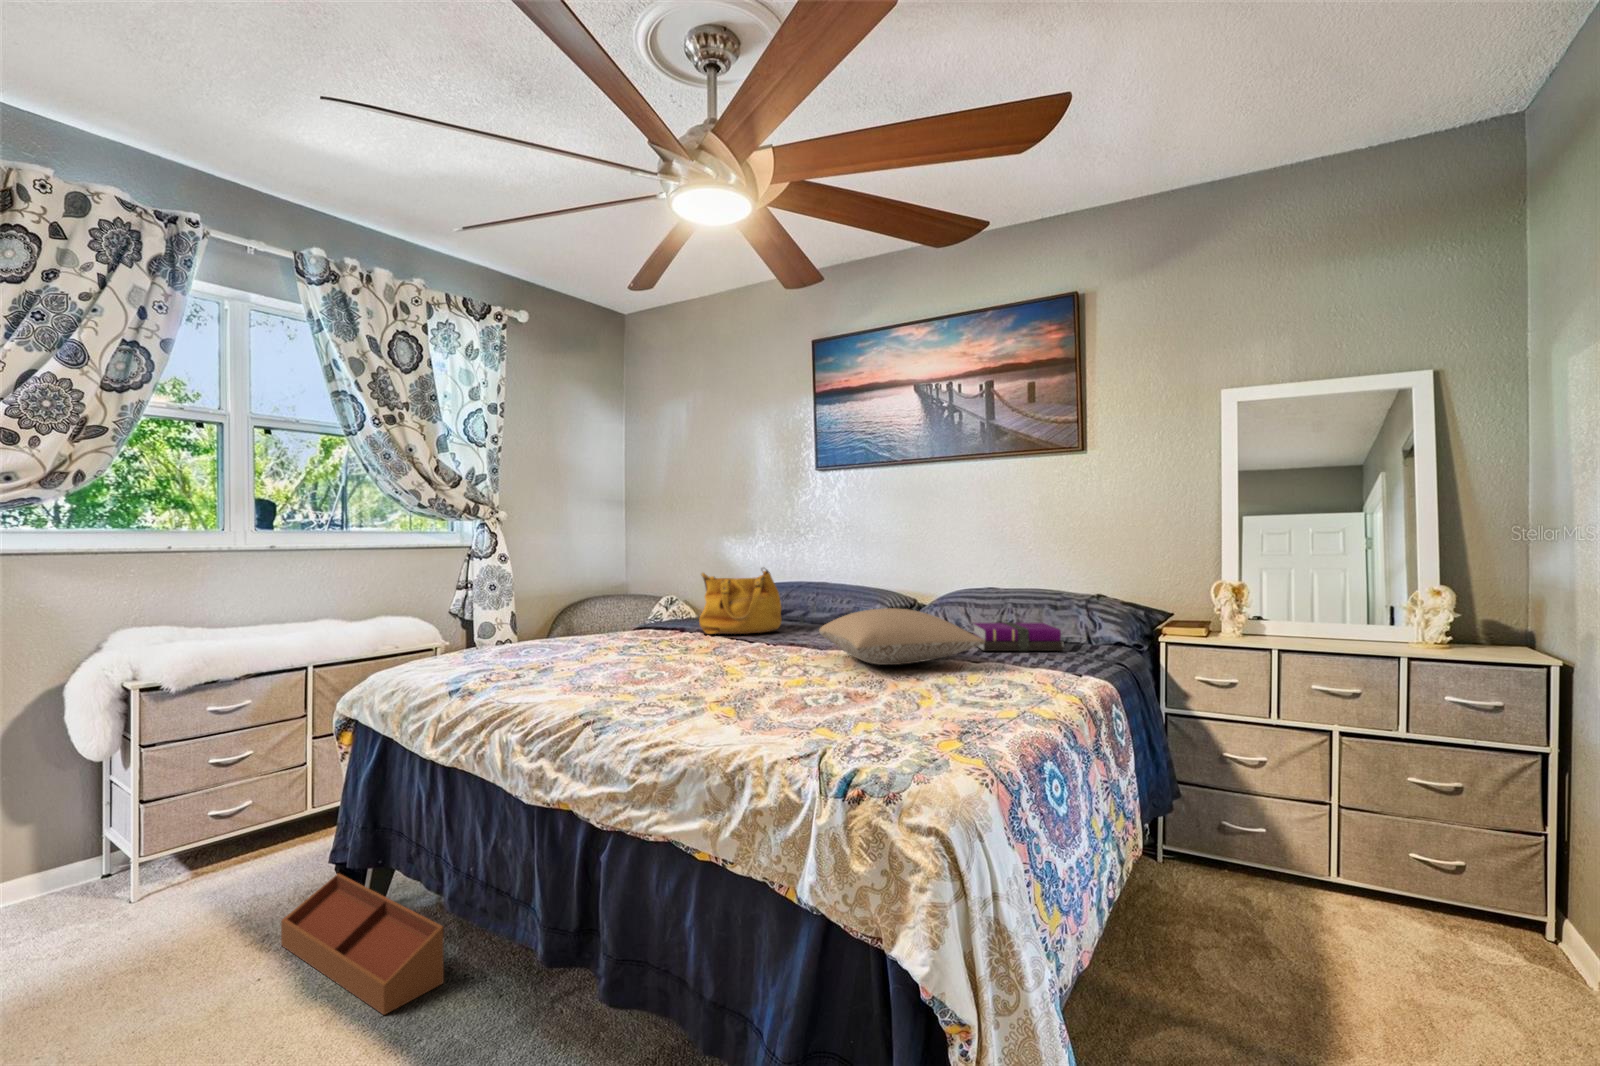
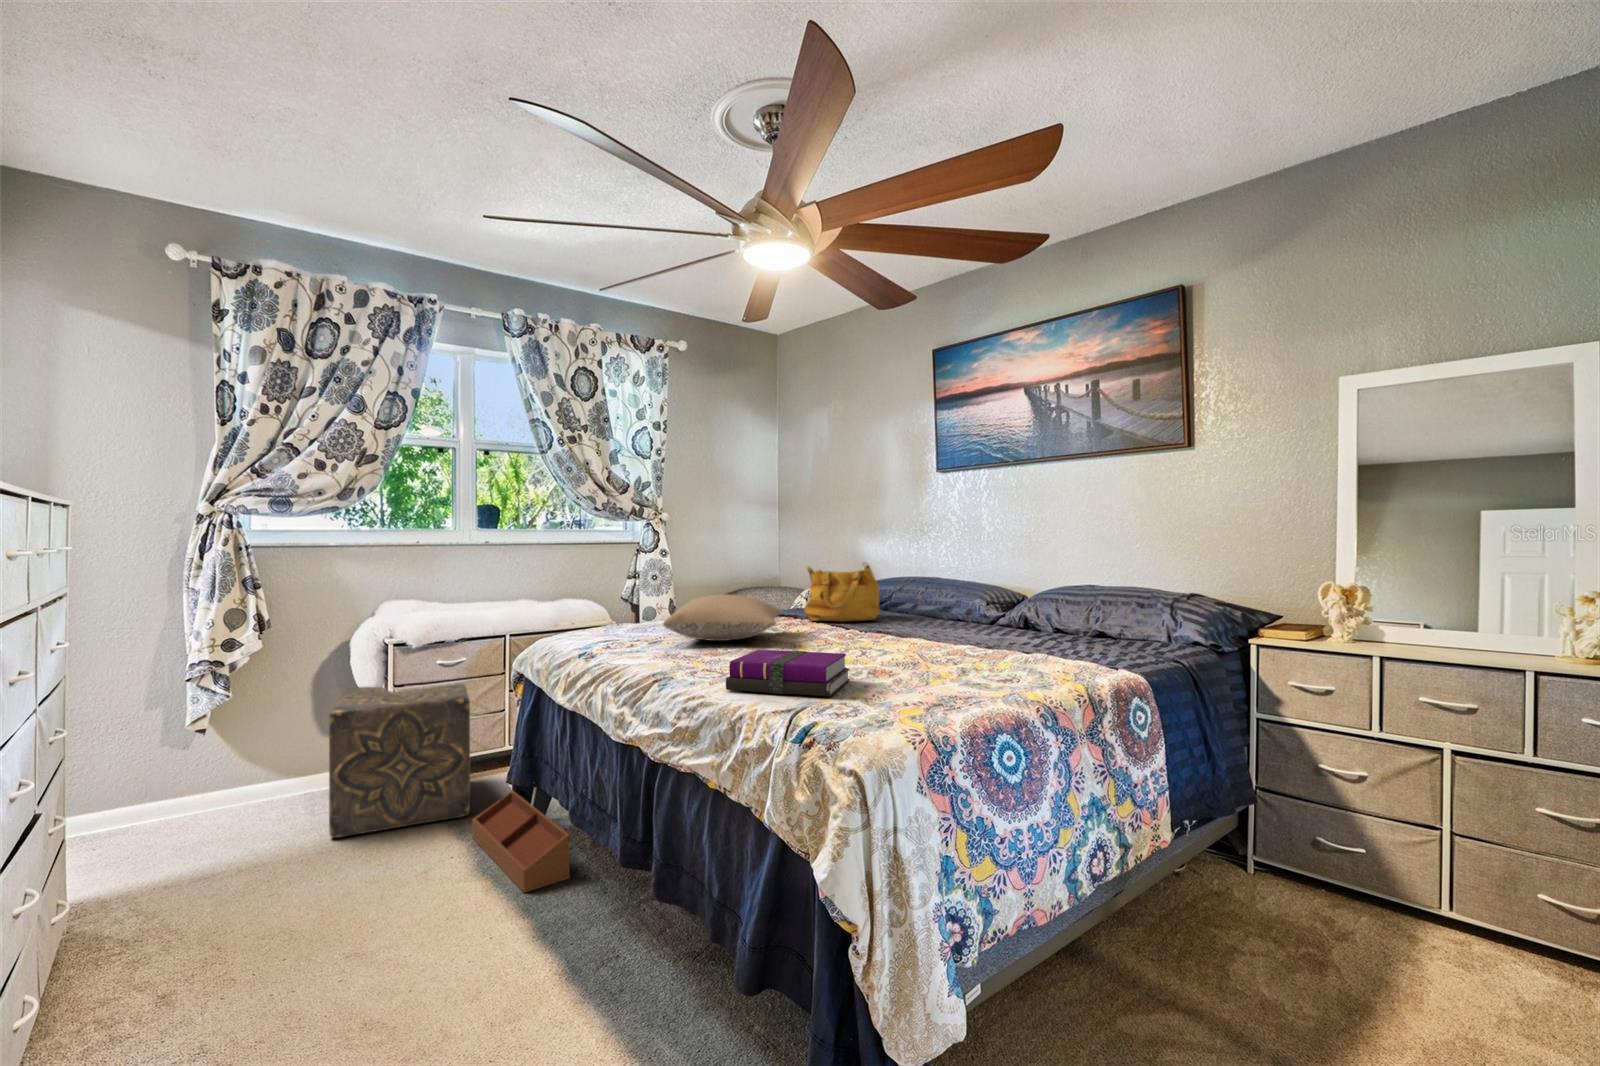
pillow: present [819,608,985,665] -> present [663,594,782,641]
notebook: present [973,622,1065,651] -> present [726,650,850,696]
ottoman: none [40,729,268,977] -> present [329,684,470,838]

